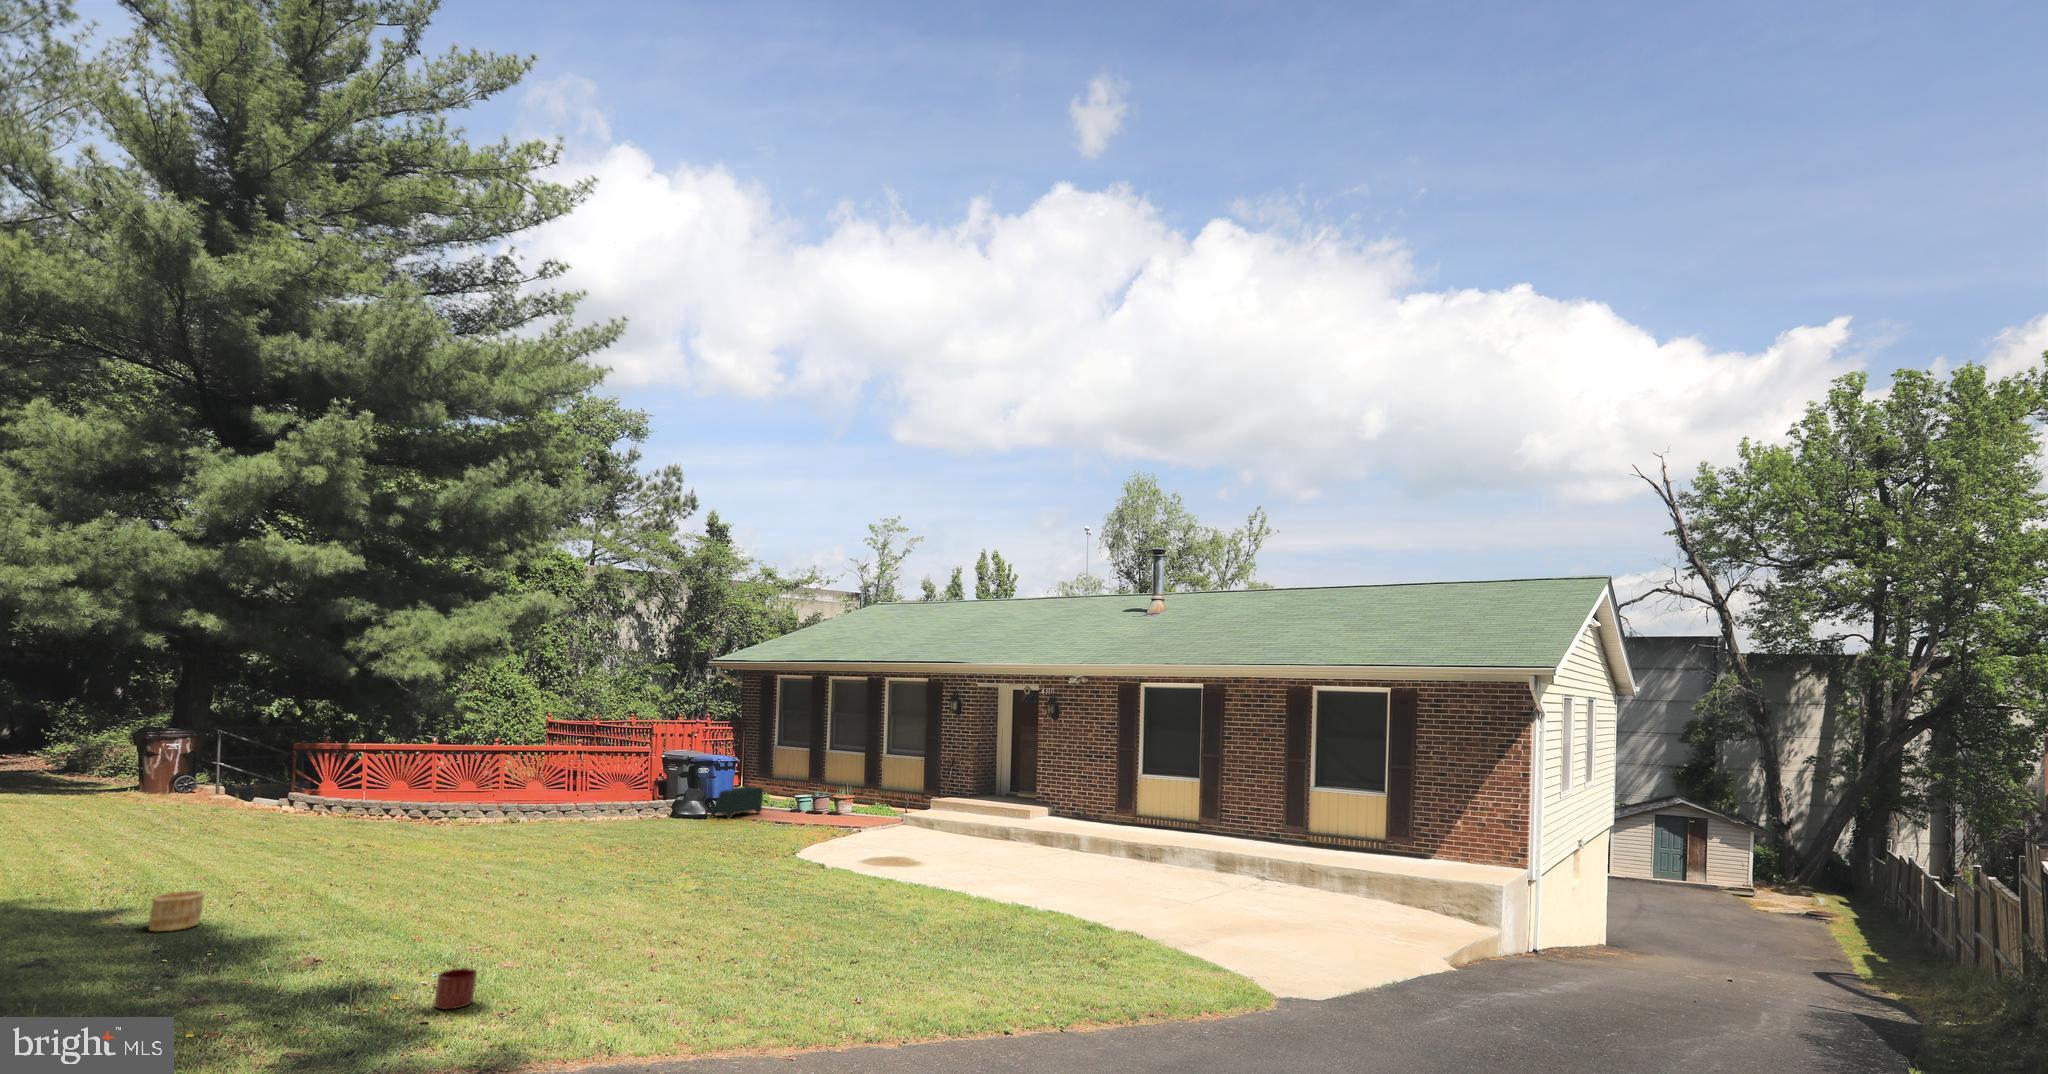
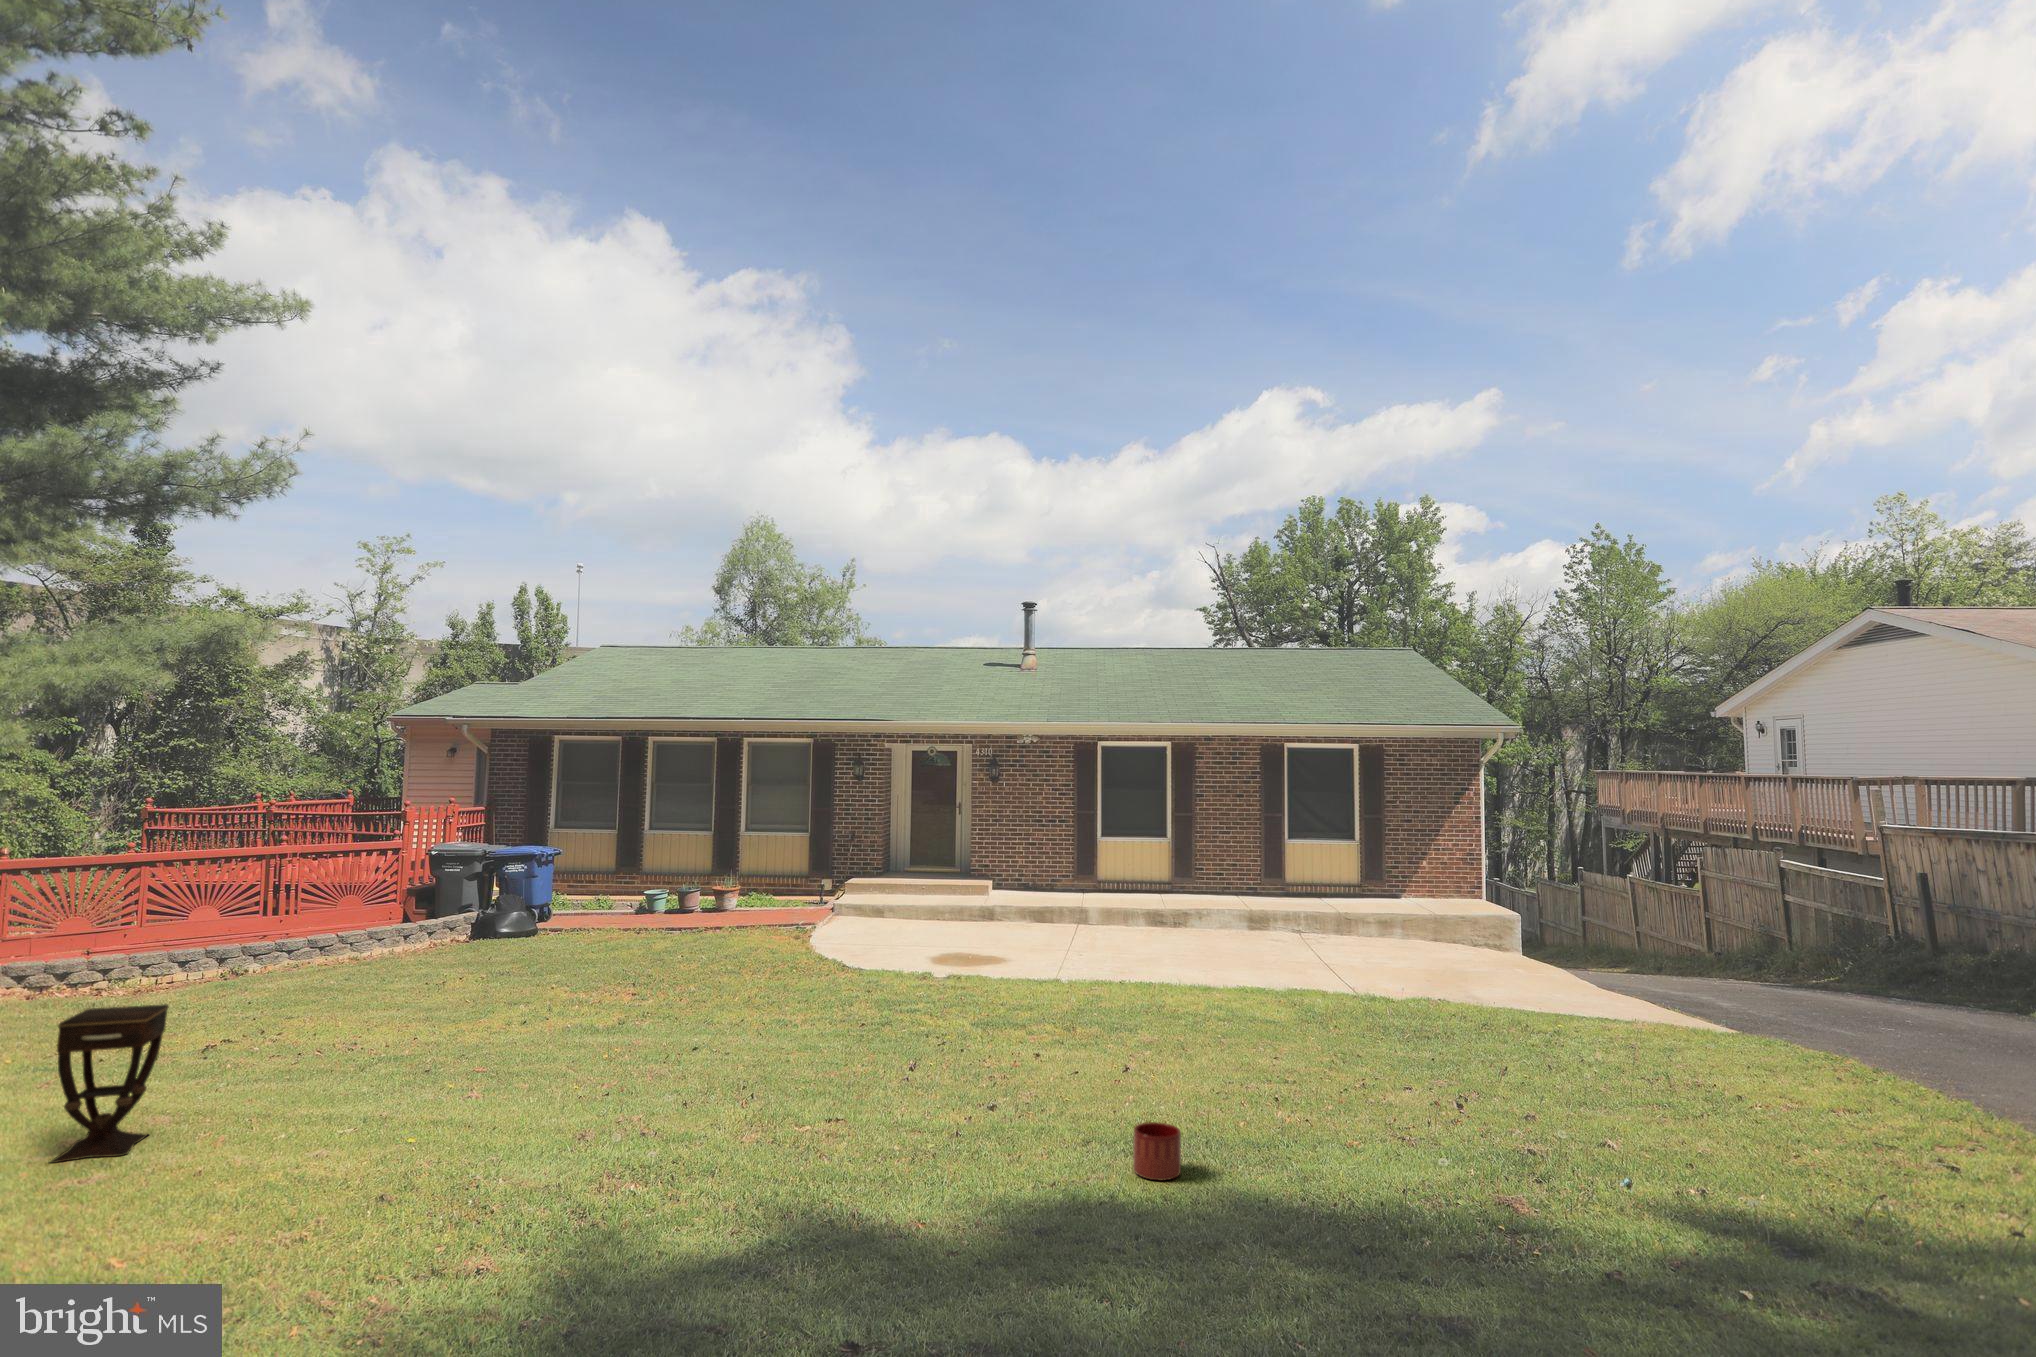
bench: present [710,786,763,819] -> none [540,890,593,936]
side table: none [163,821,237,896] -> present [50,1004,169,1163]
wooden bucket: present [149,891,205,932] -> none [289,1121,382,1210]

